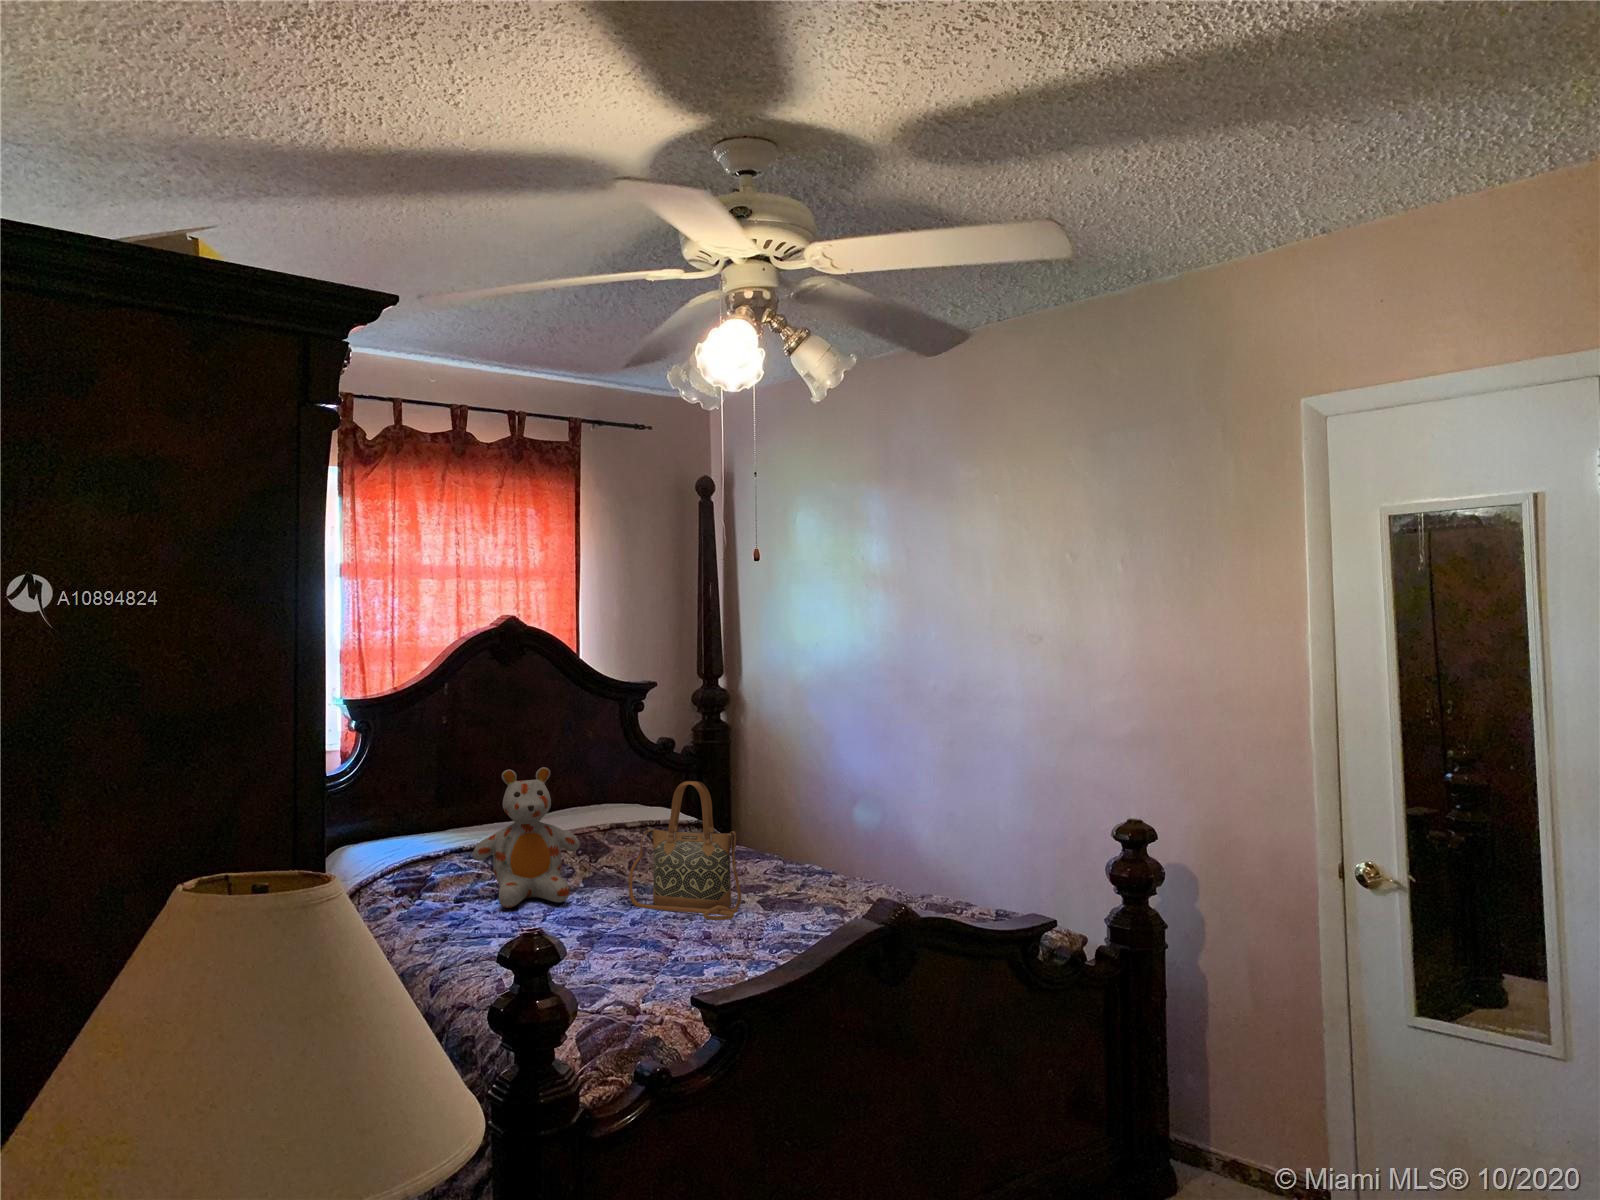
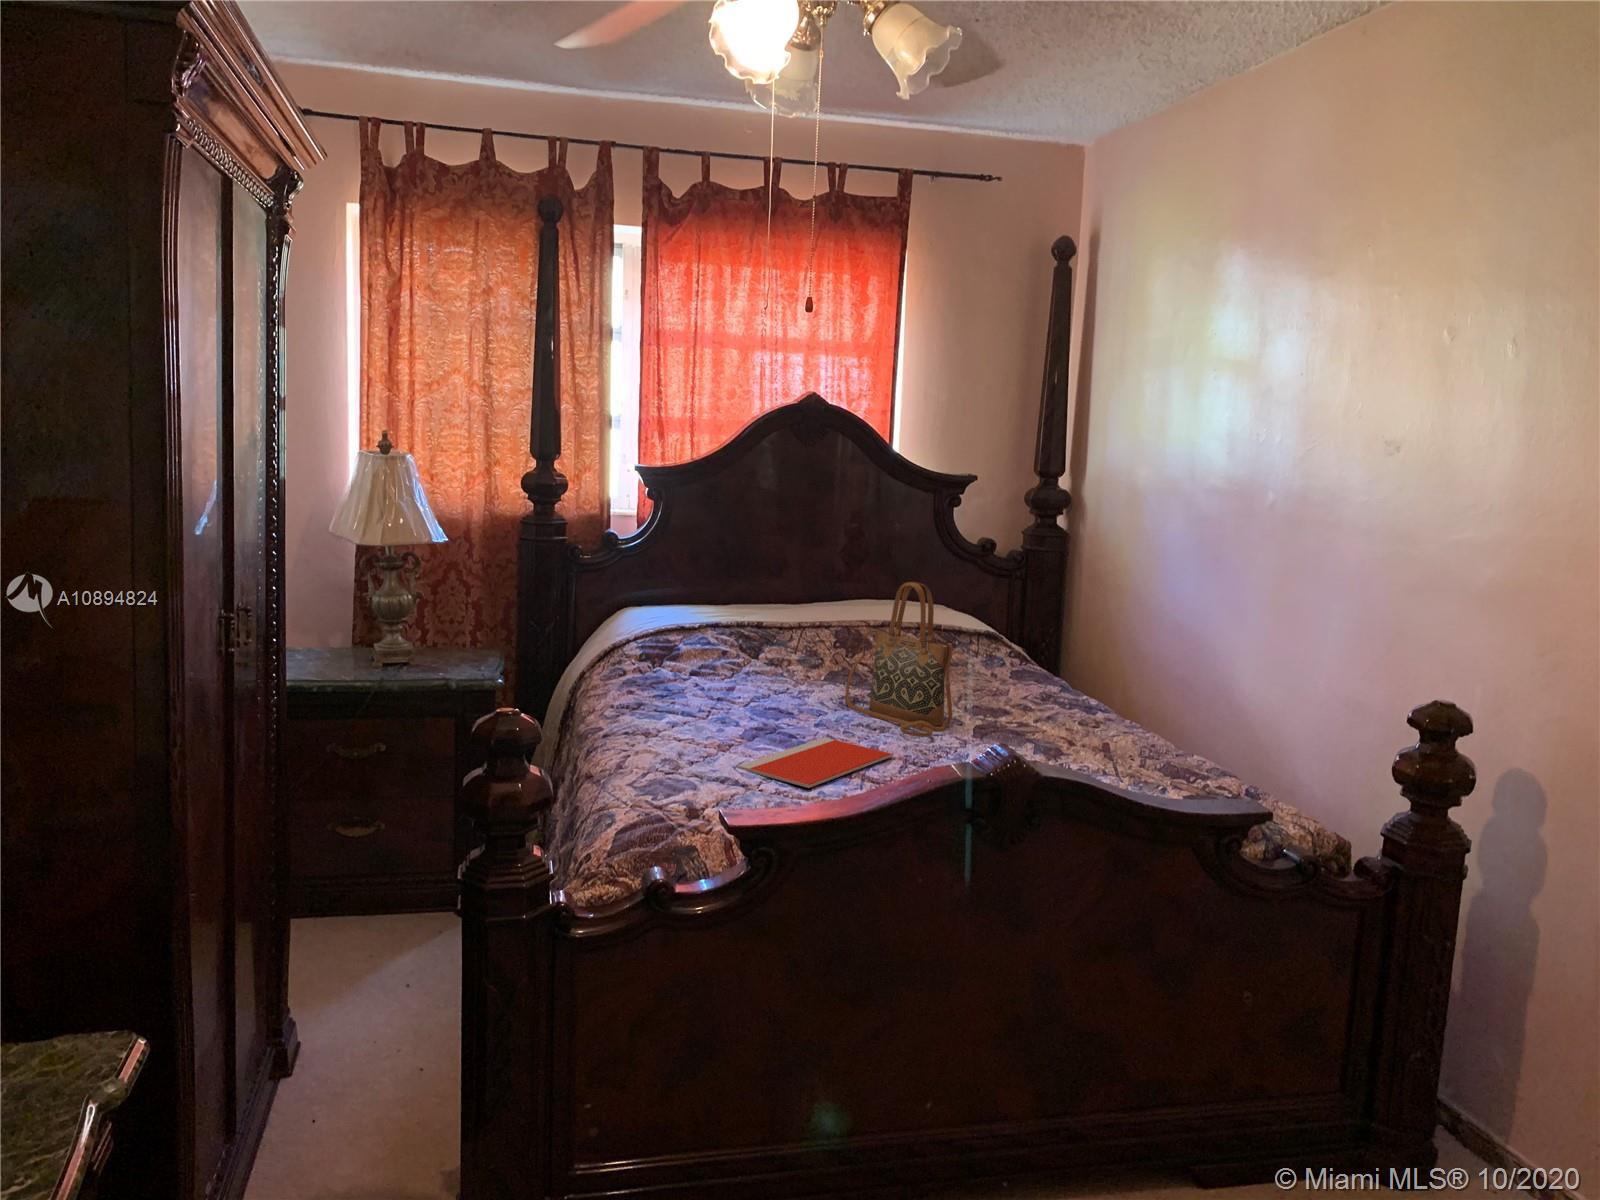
stuffed bear: present [473,767,580,908] -> none [707,550,814,690]
notebook: none [600,936,720,980] -> present [738,737,893,788]

